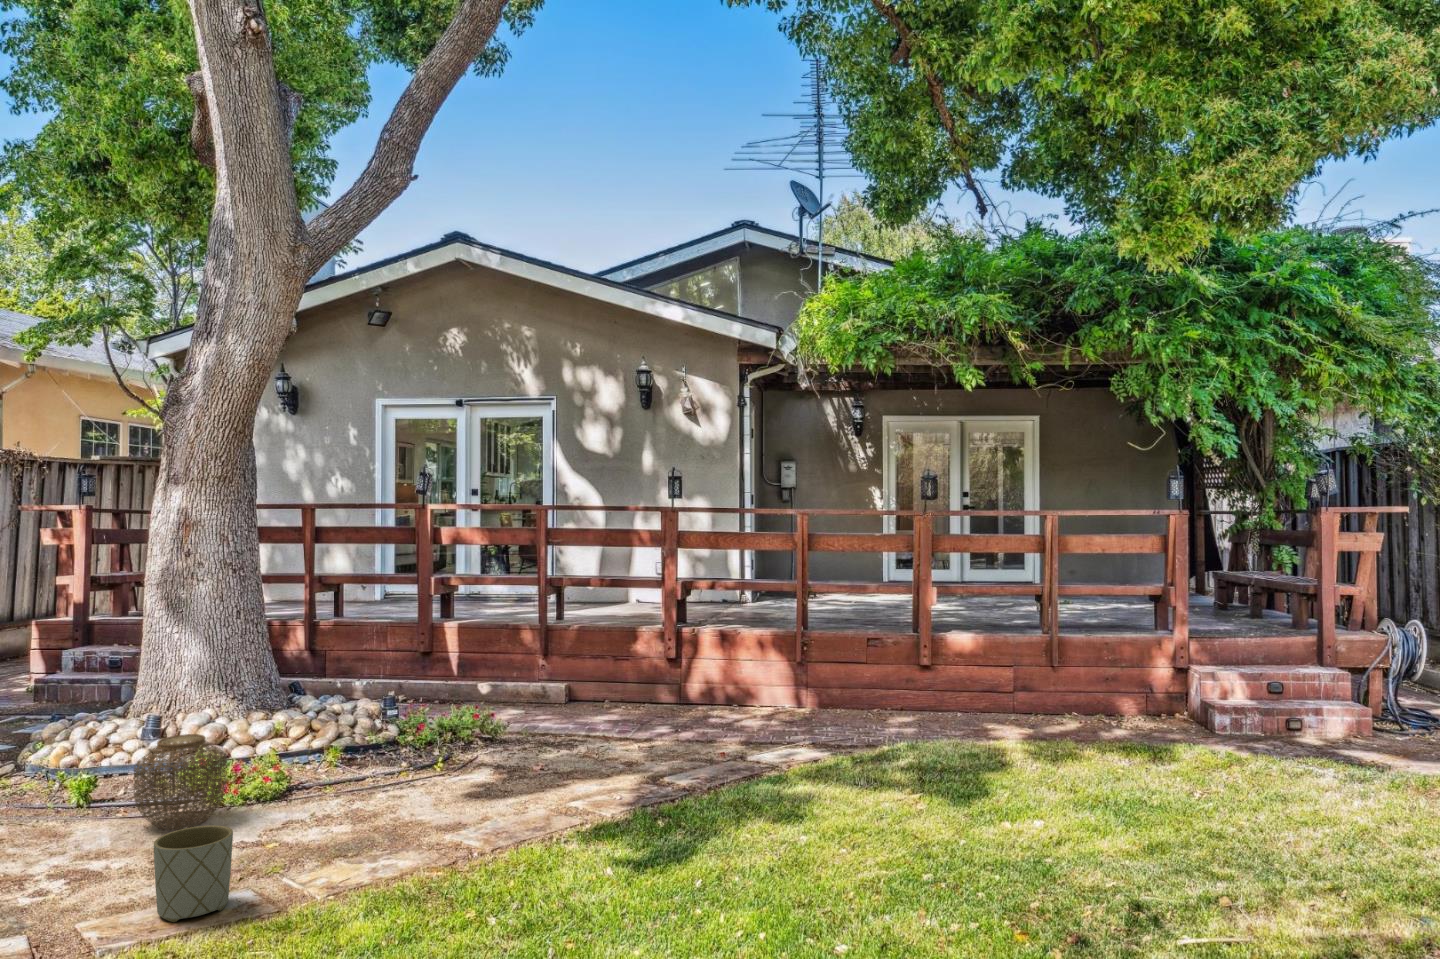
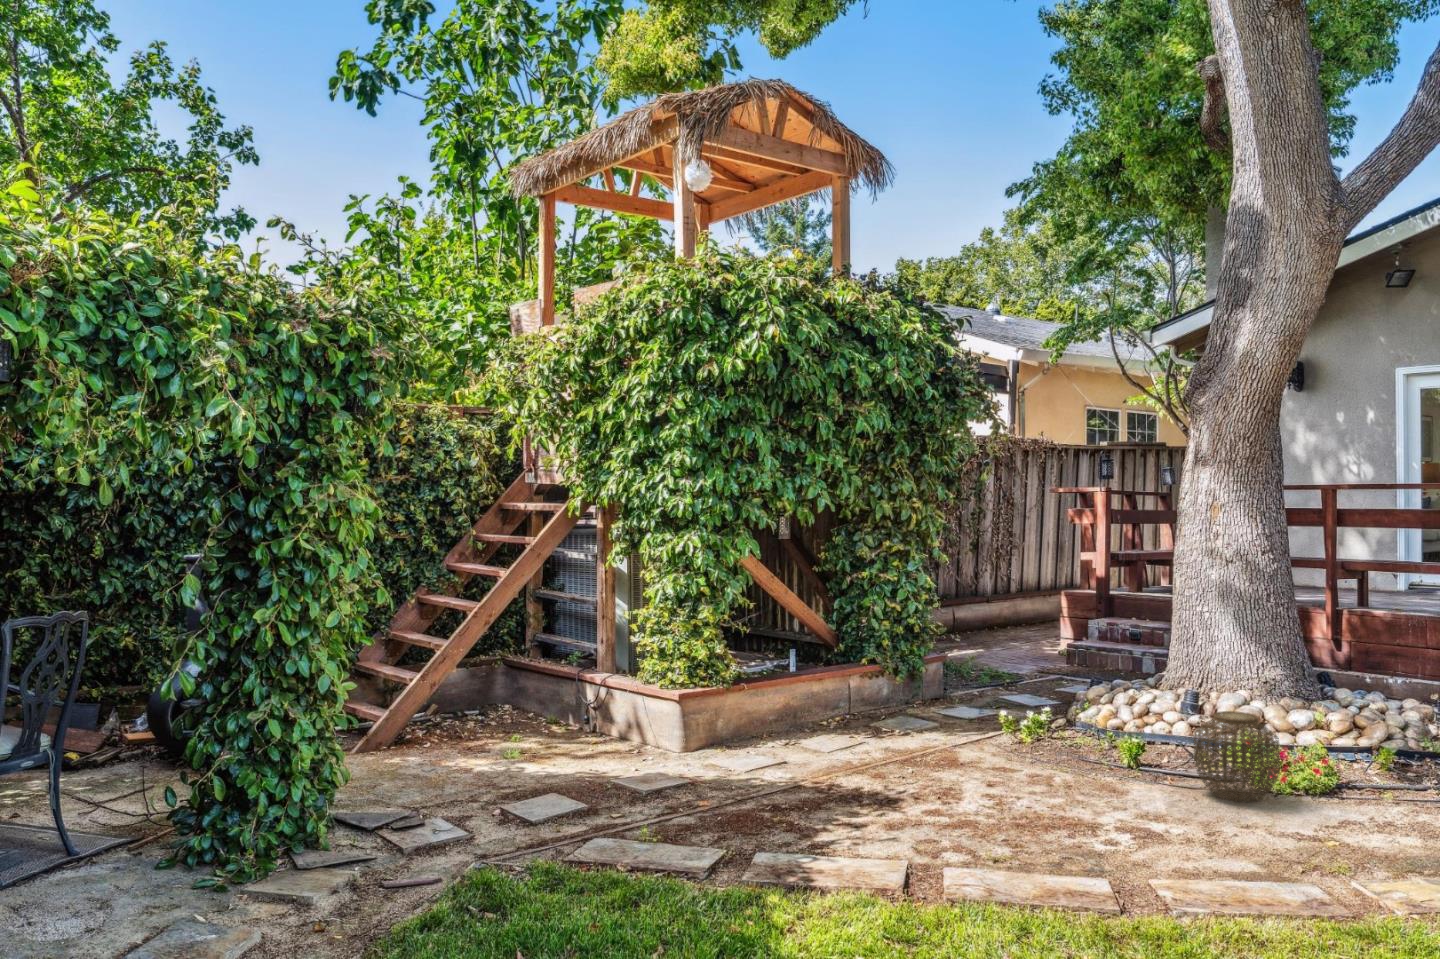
planter: present [154,825,233,922] -> none [1239,797,1313,882]

